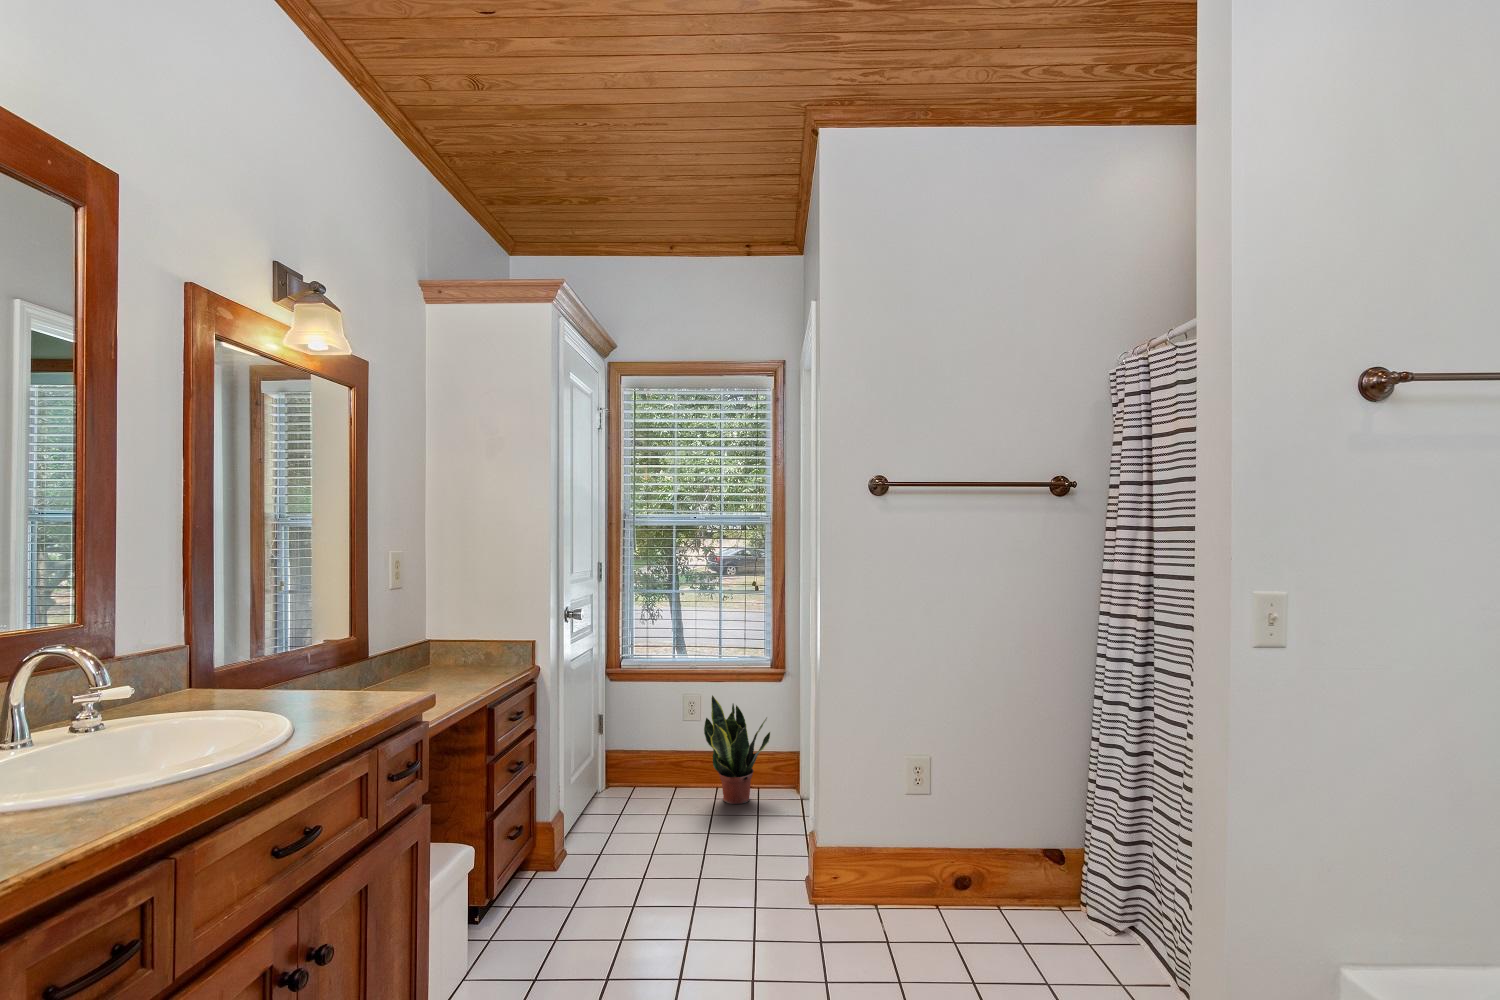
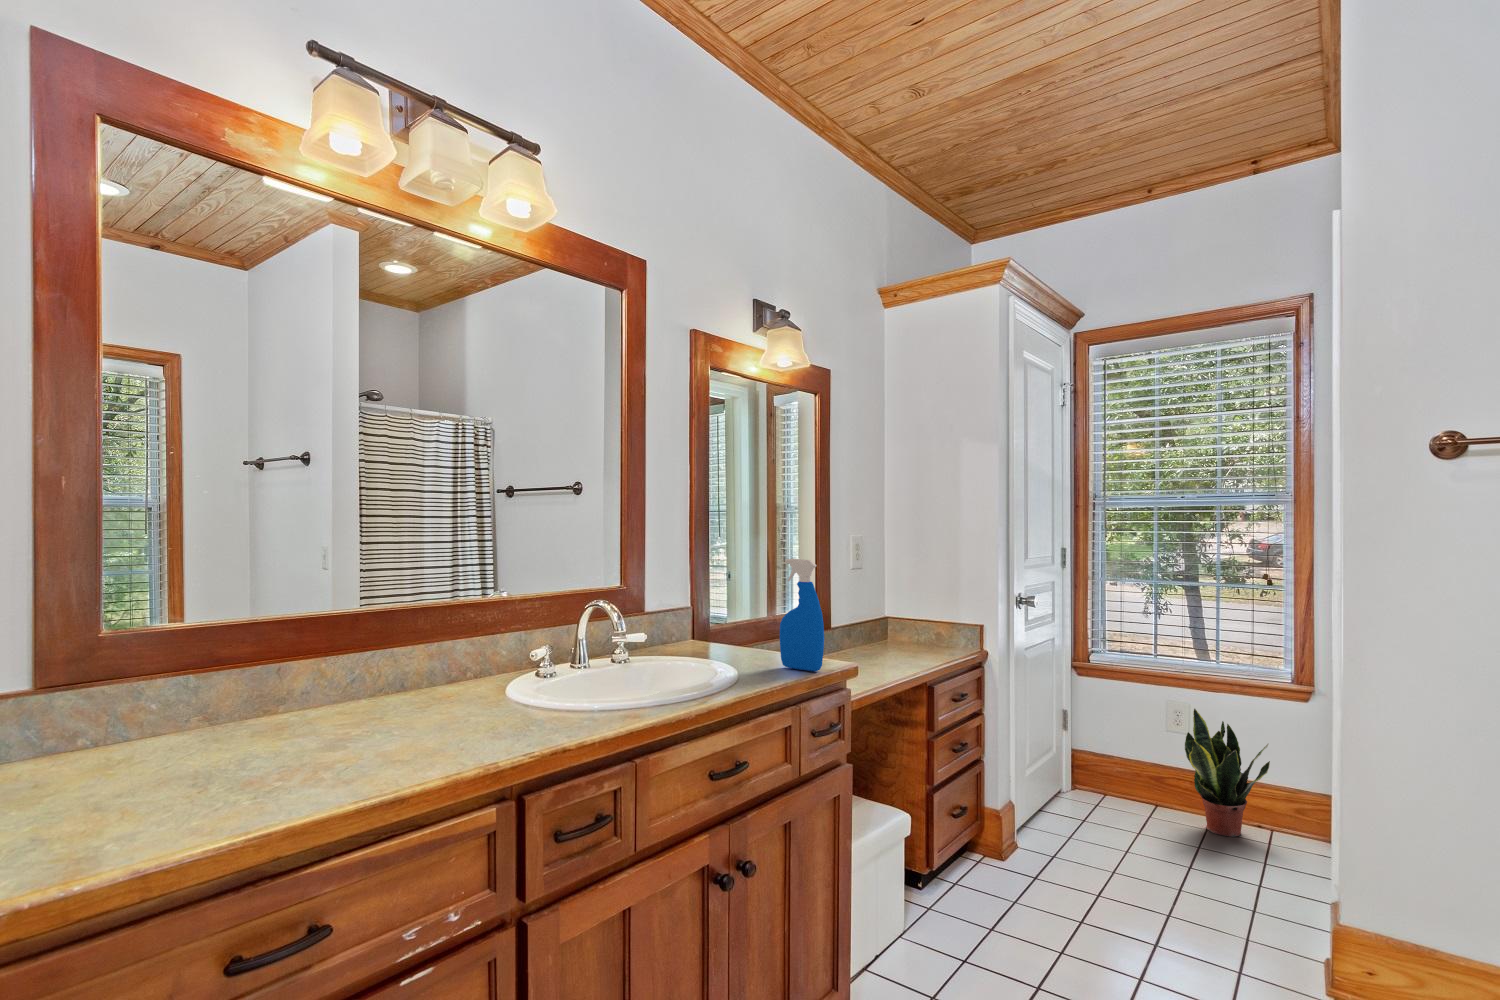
spray bottle: none [341,571,402,704] -> present [780,558,824,671]

